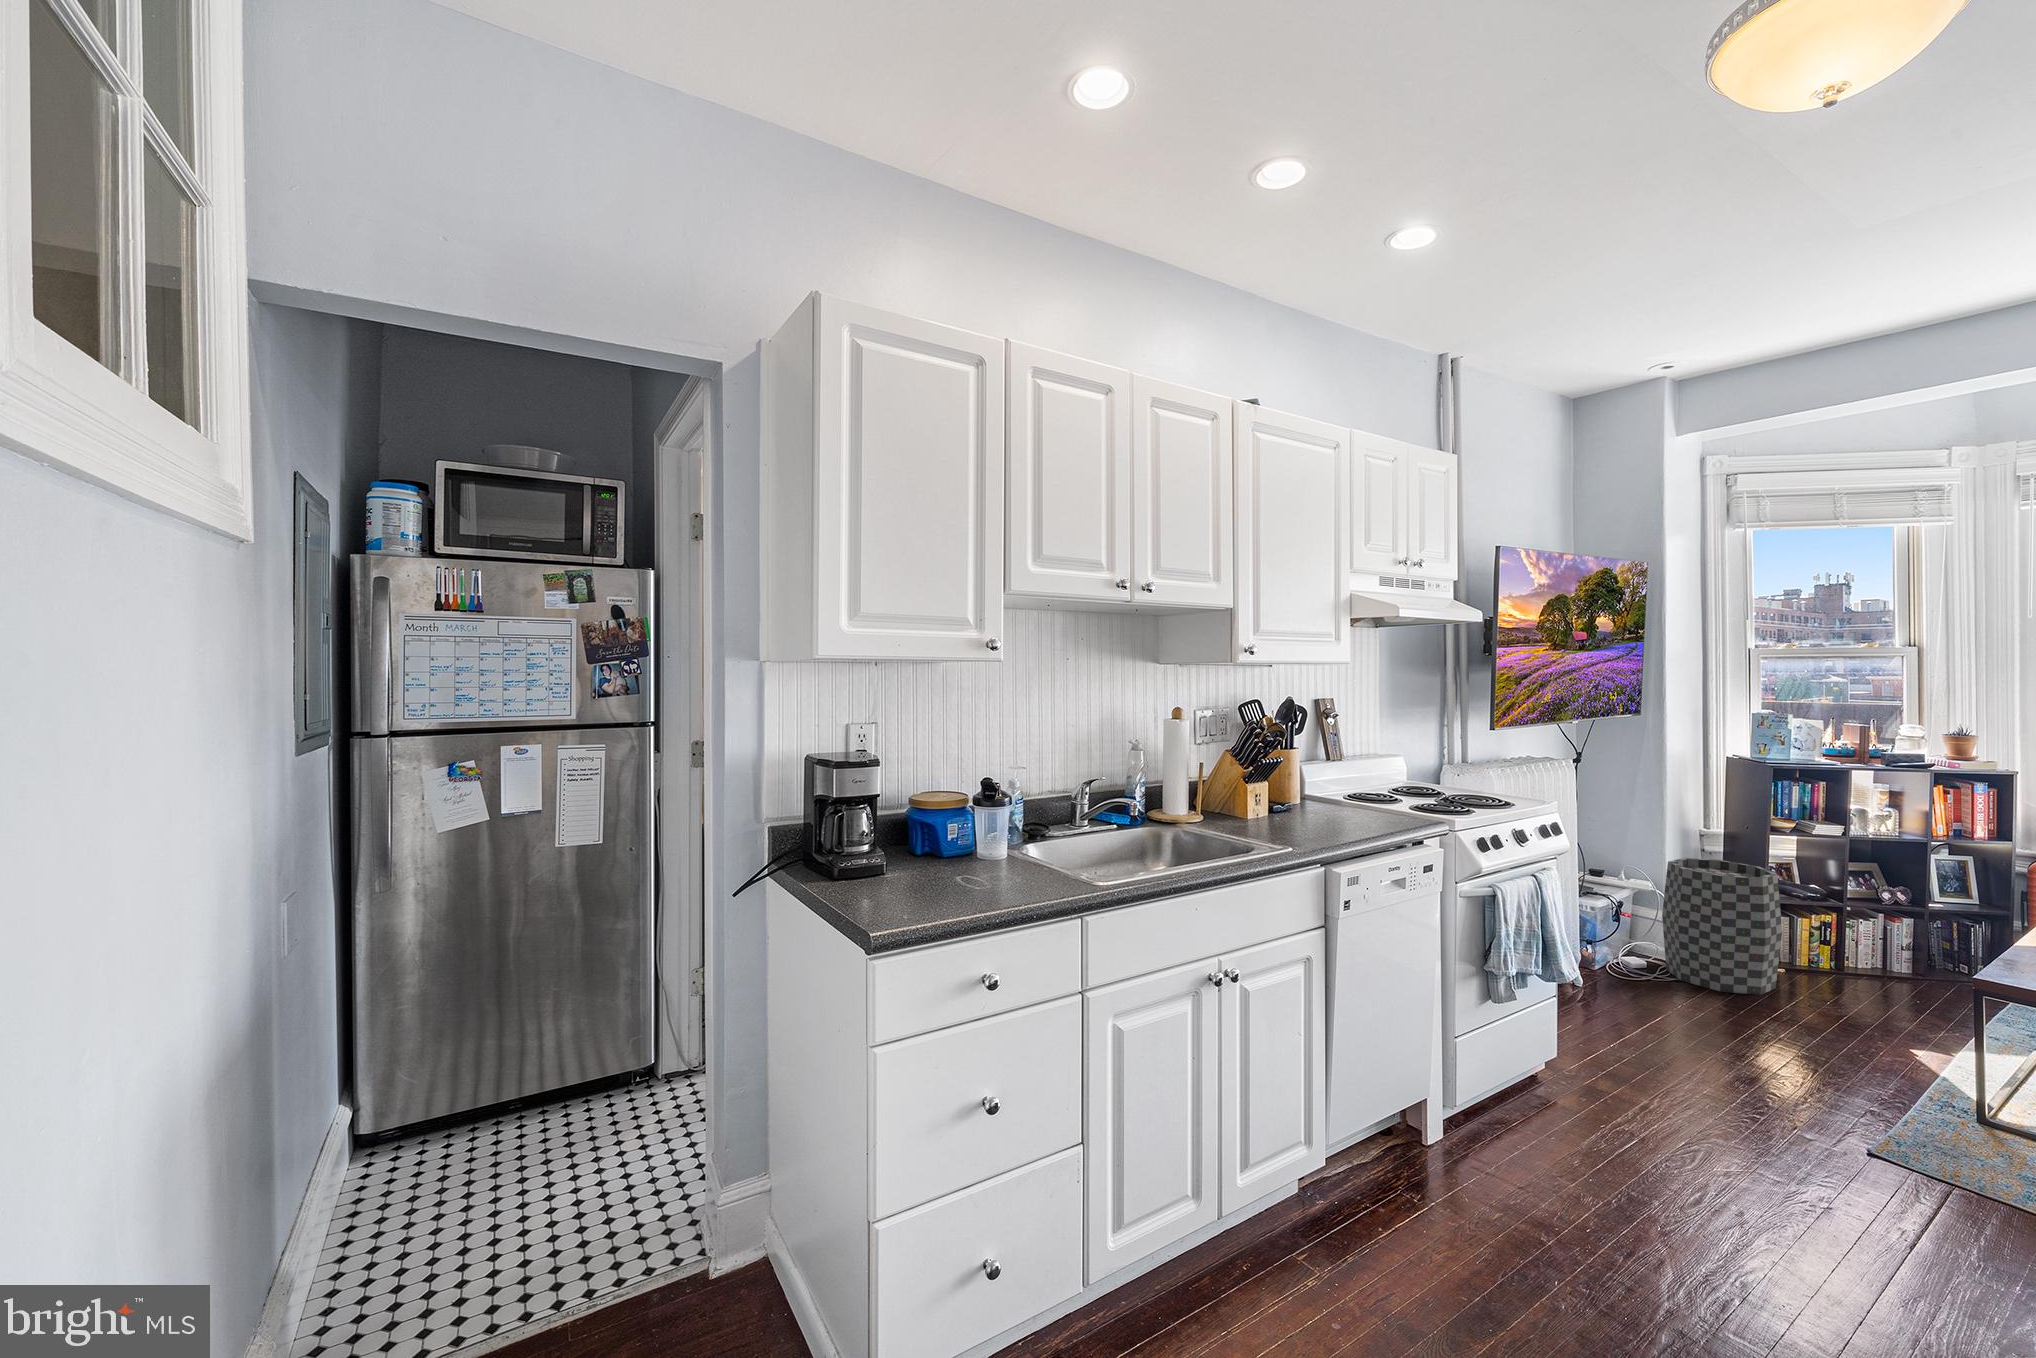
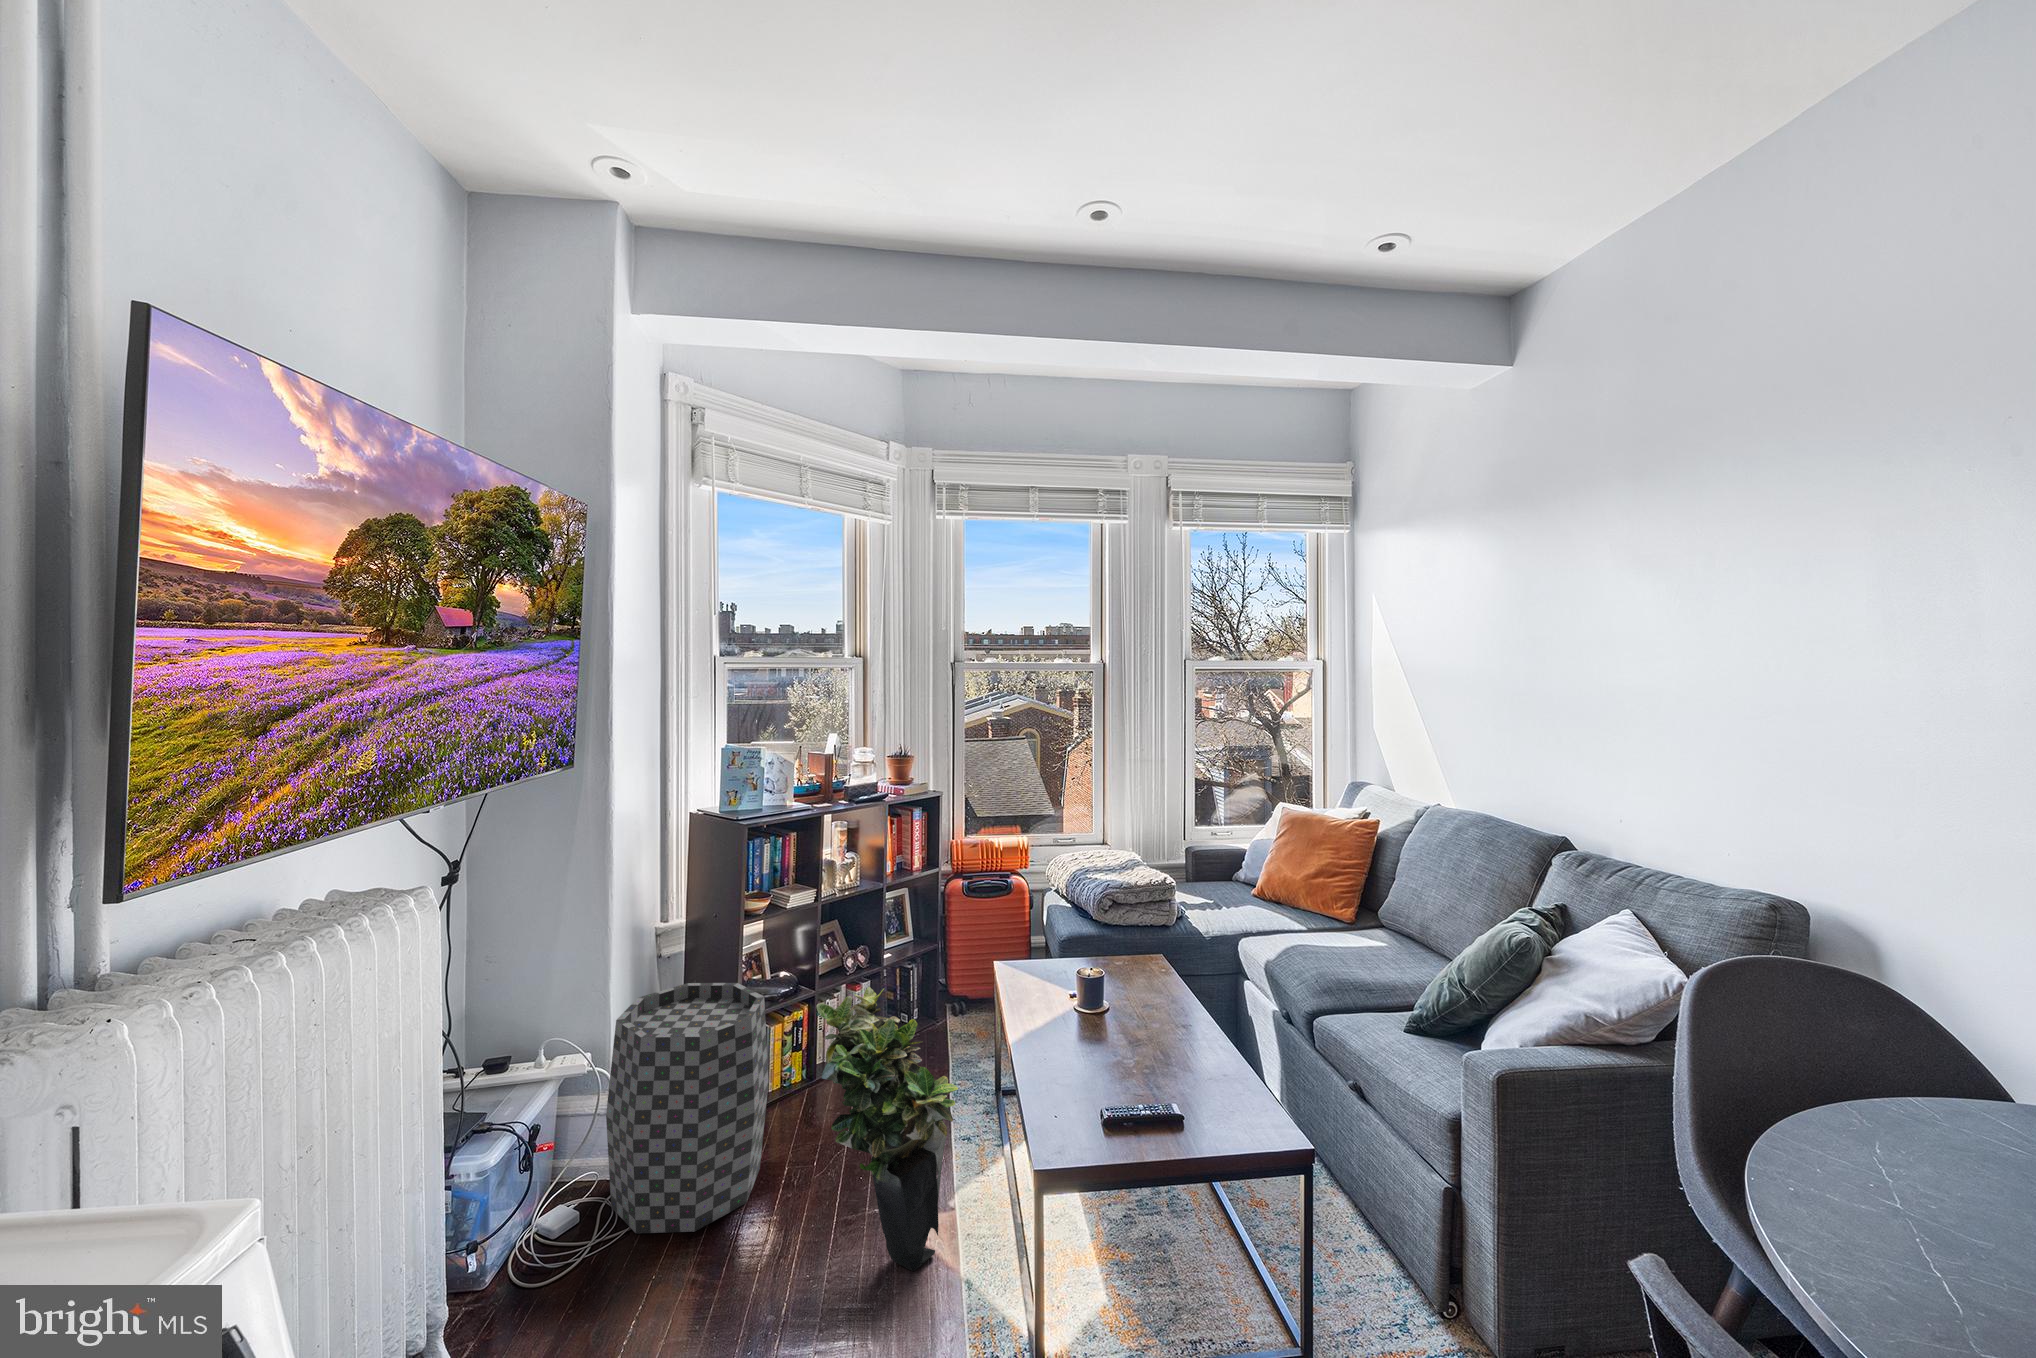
potted plant: none [1804,871,1933,1050] -> present [816,987,958,1271]

